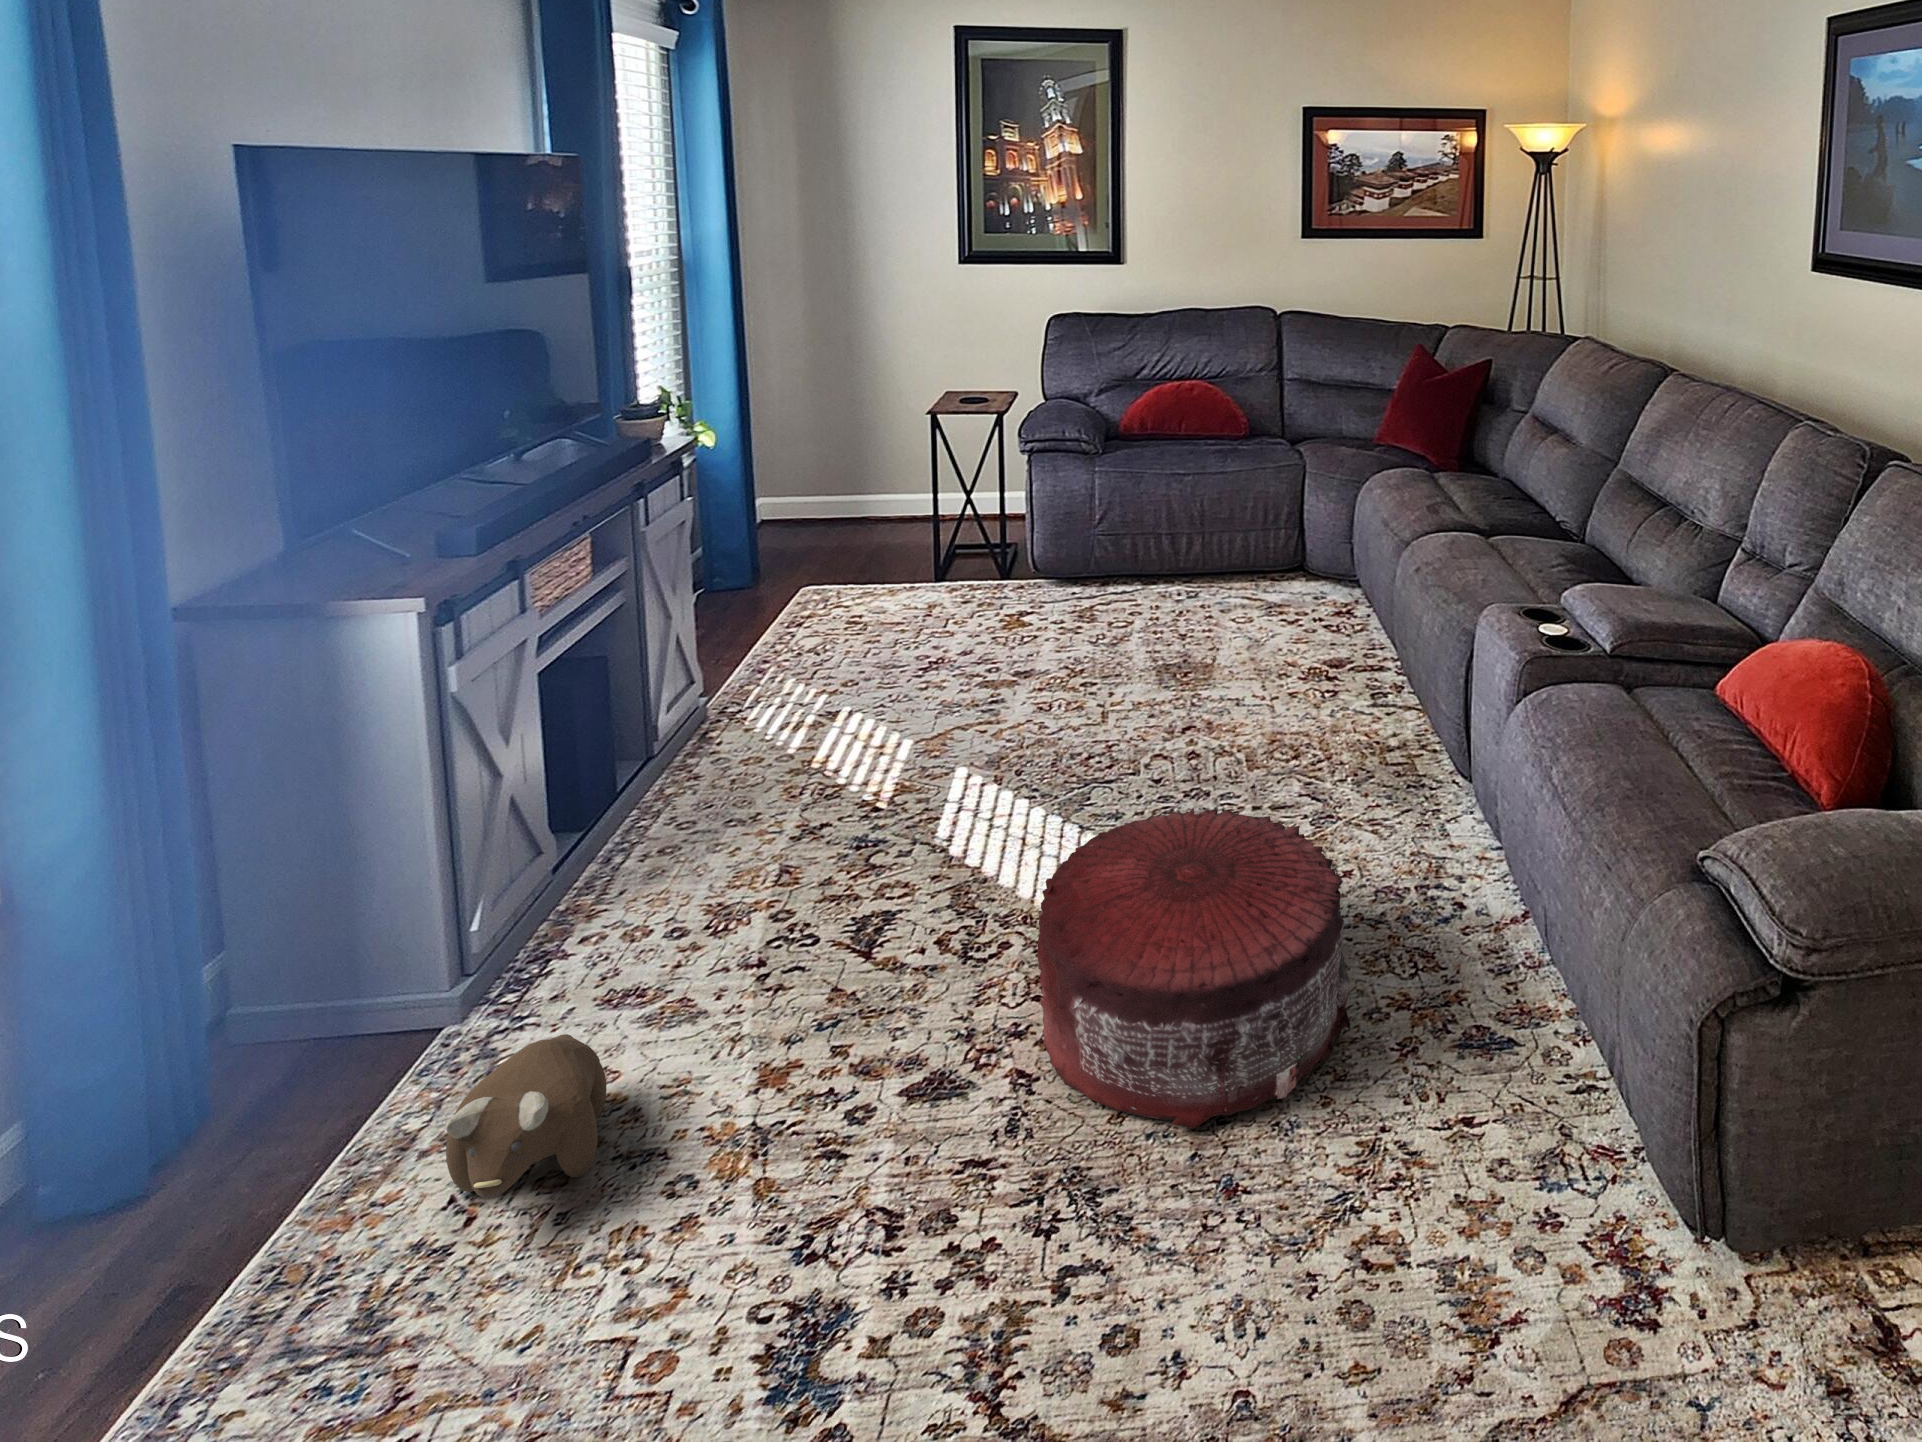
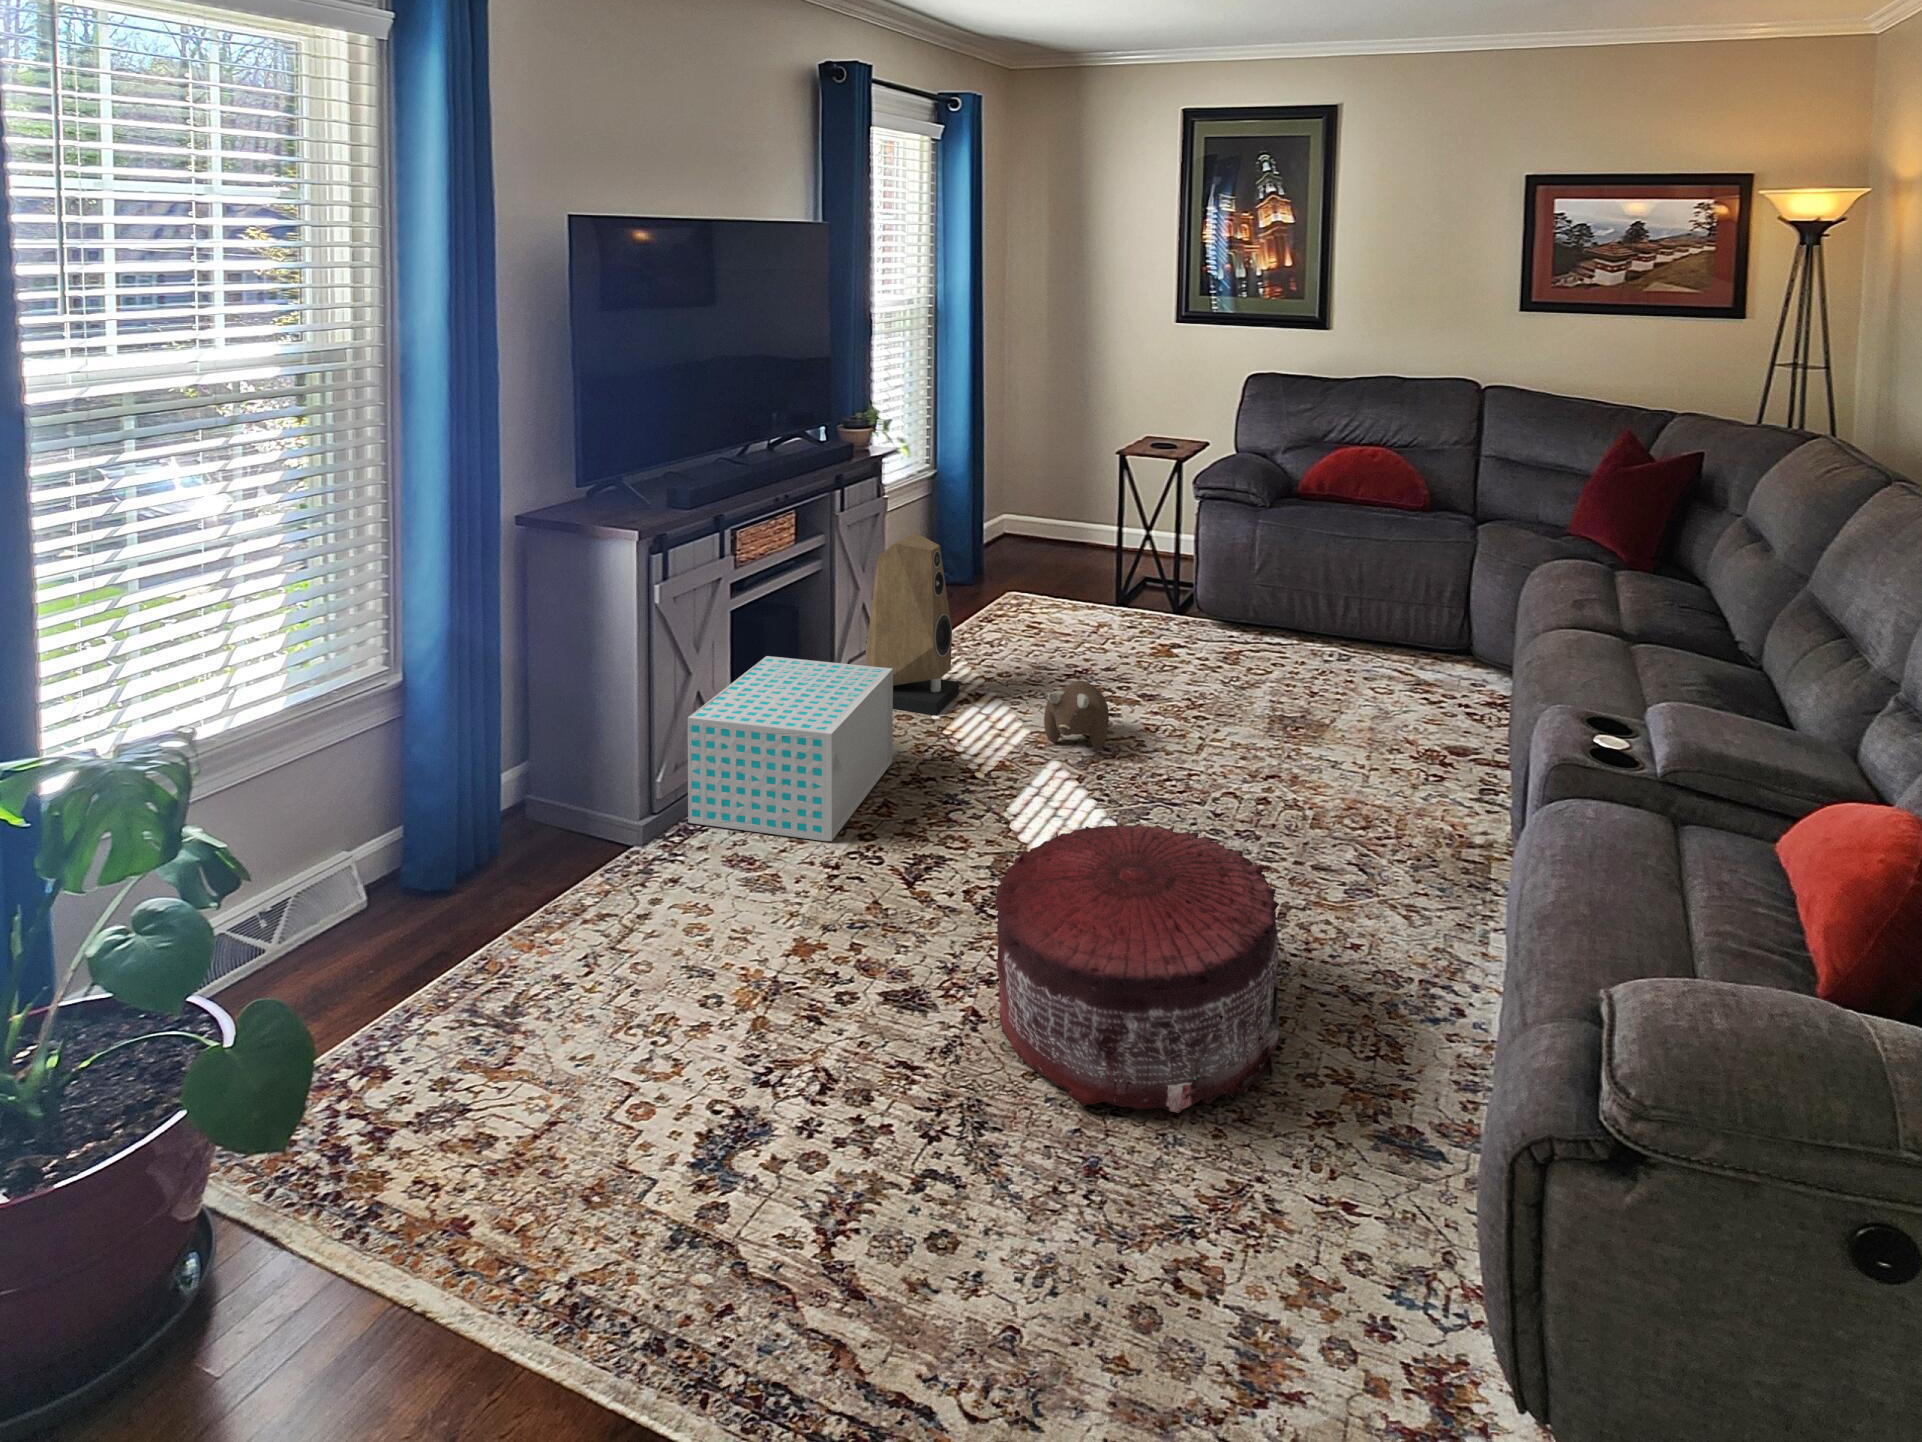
speaker: none [658,524,797,749] -> present [866,532,959,715]
storage box: none [488,699,757,967] -> present [688,656,893,841]
plush toy: present [446,1034,606,1199] -> present [1044,681,1109,750]

